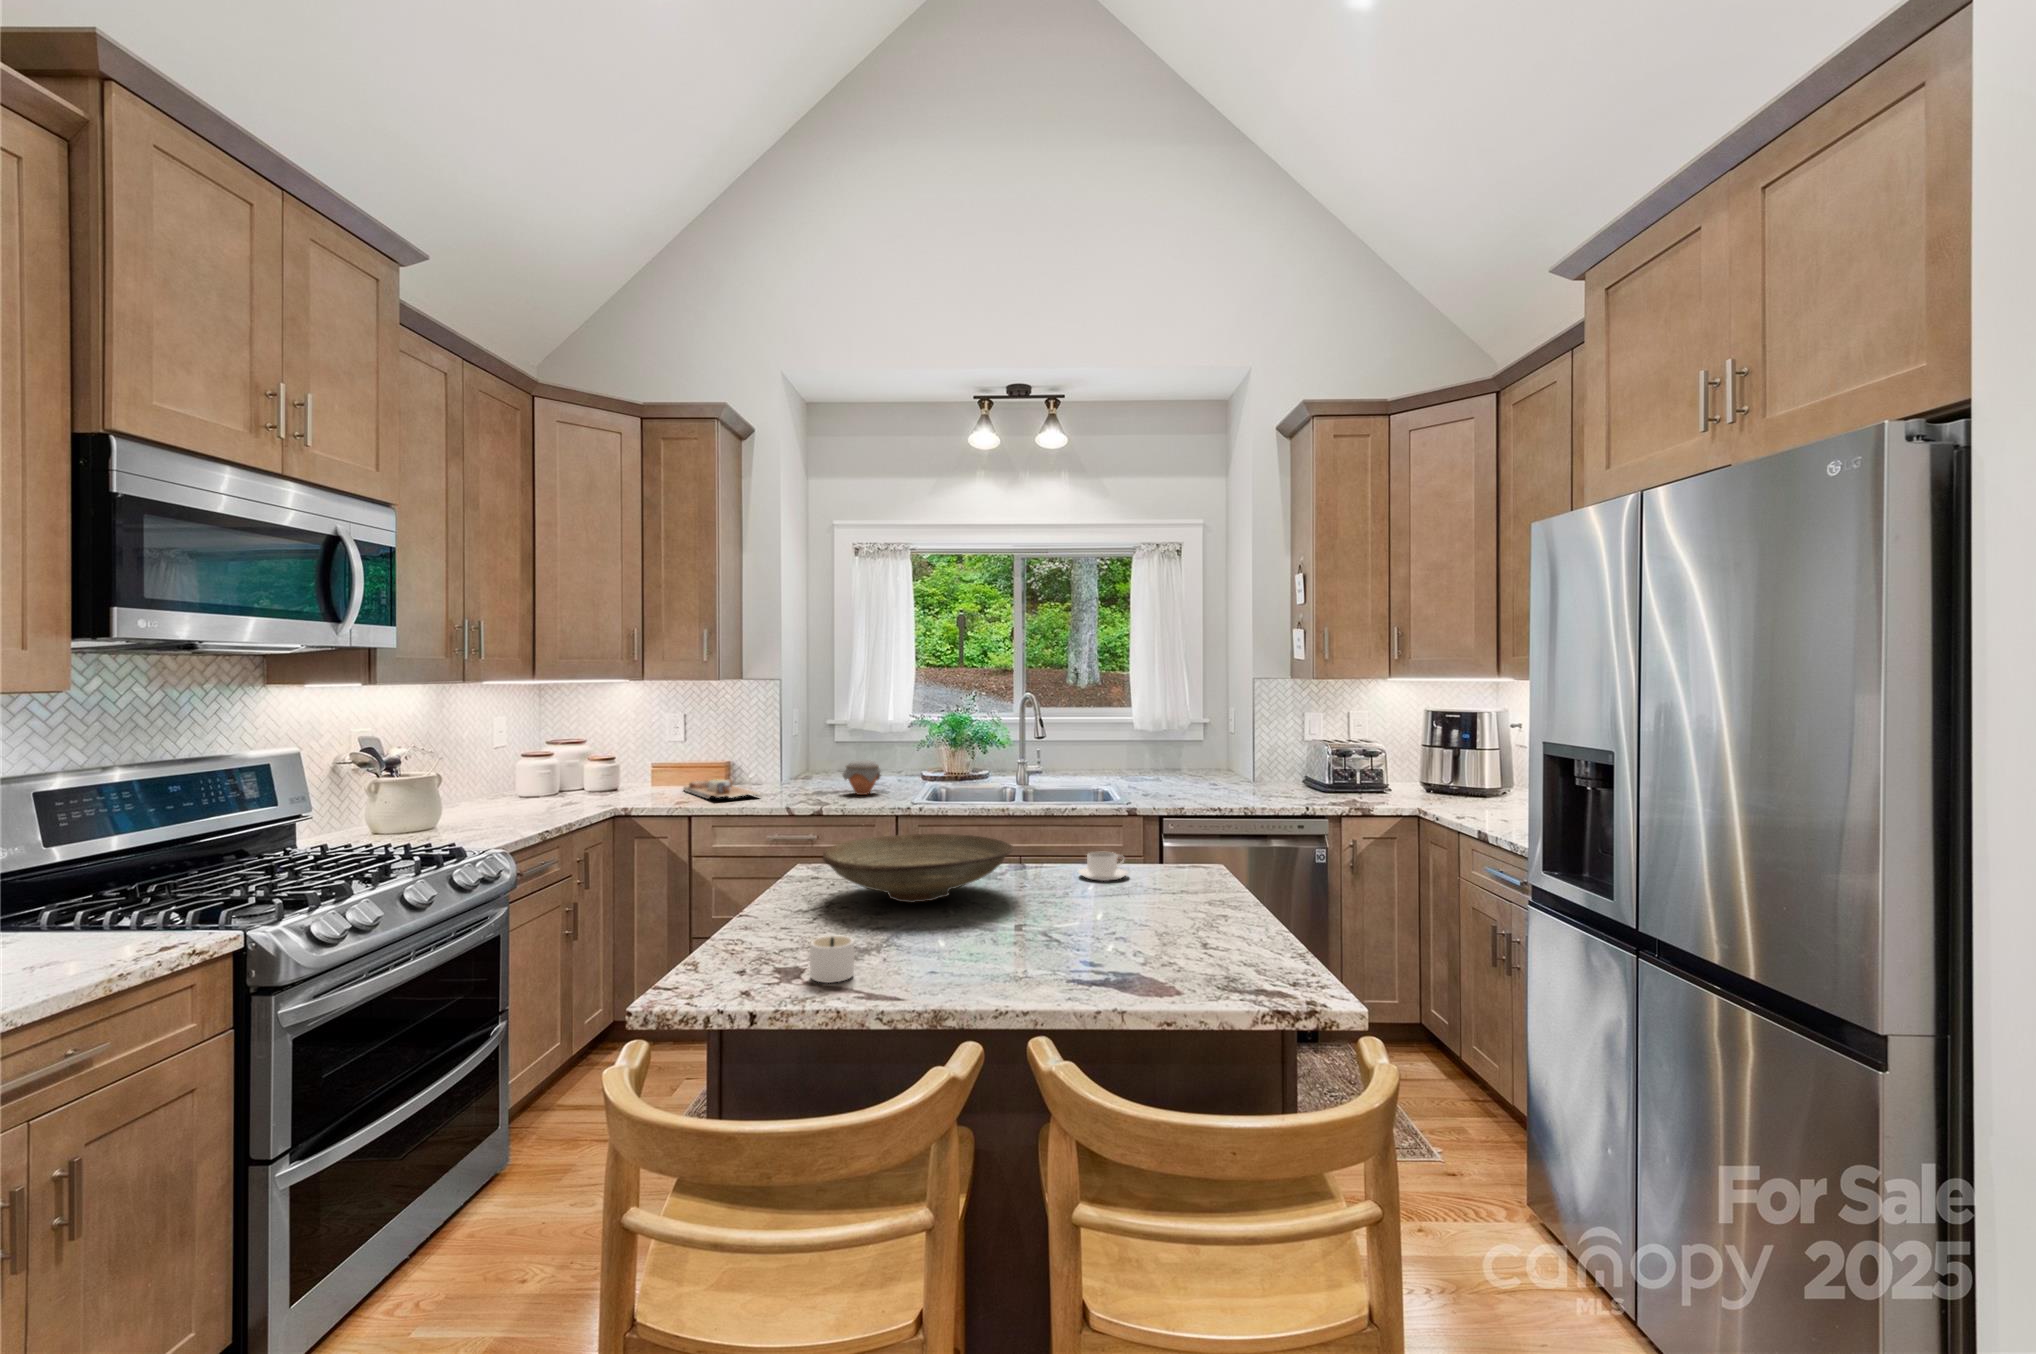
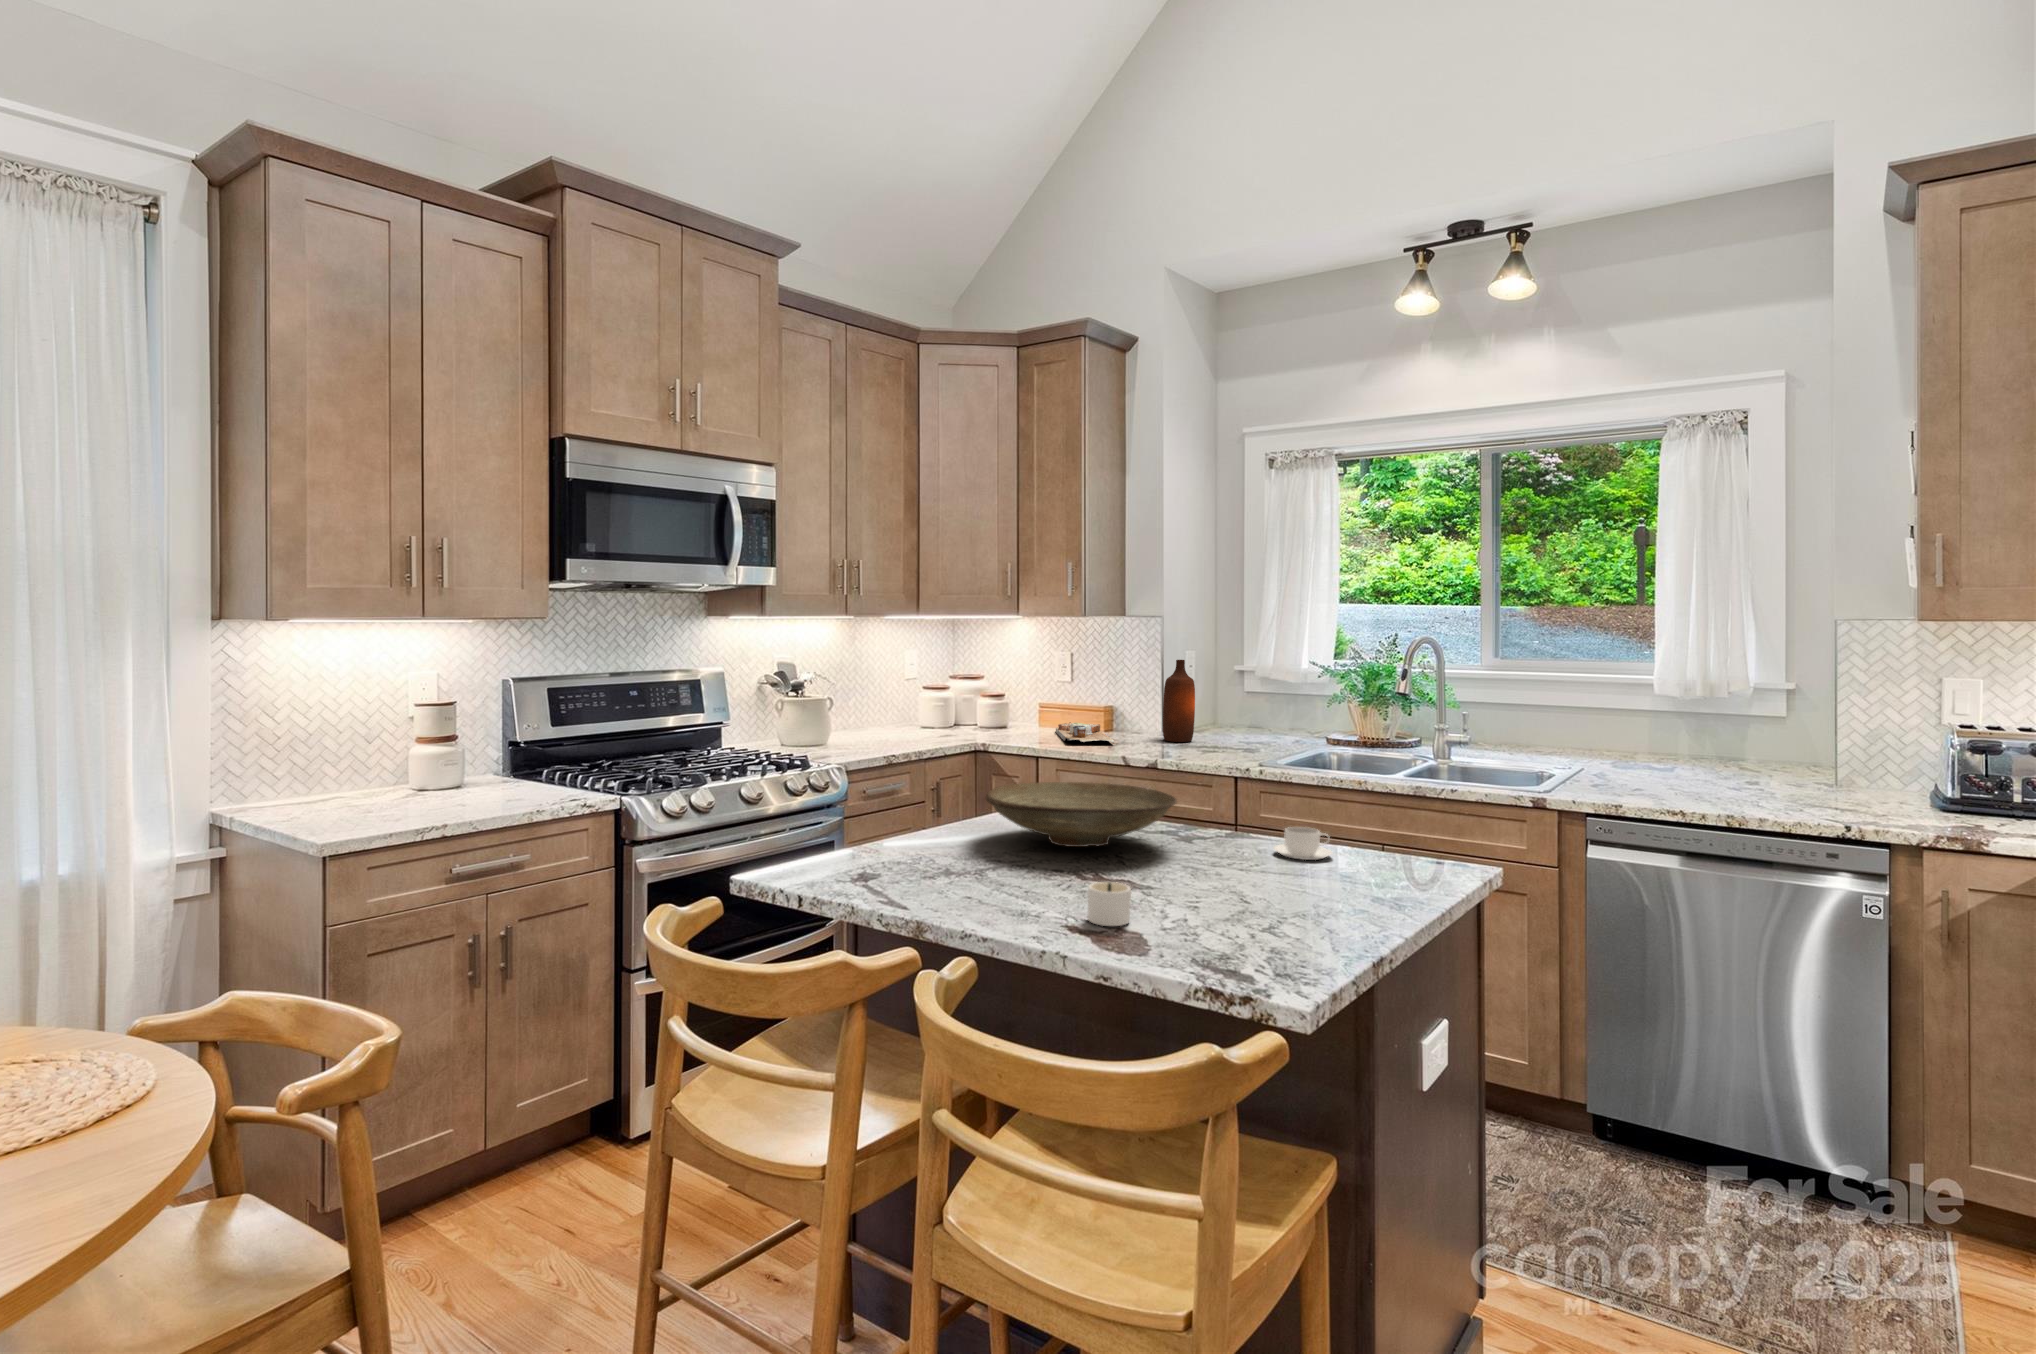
bottle: none [798,712,828,789] -> present [1163,660,1195,742]
jar: present [842,760,881,795] -> none [1196,714,1239,752]
candle: present [810,935,854,983] -> present [1088,882,1131,926]

